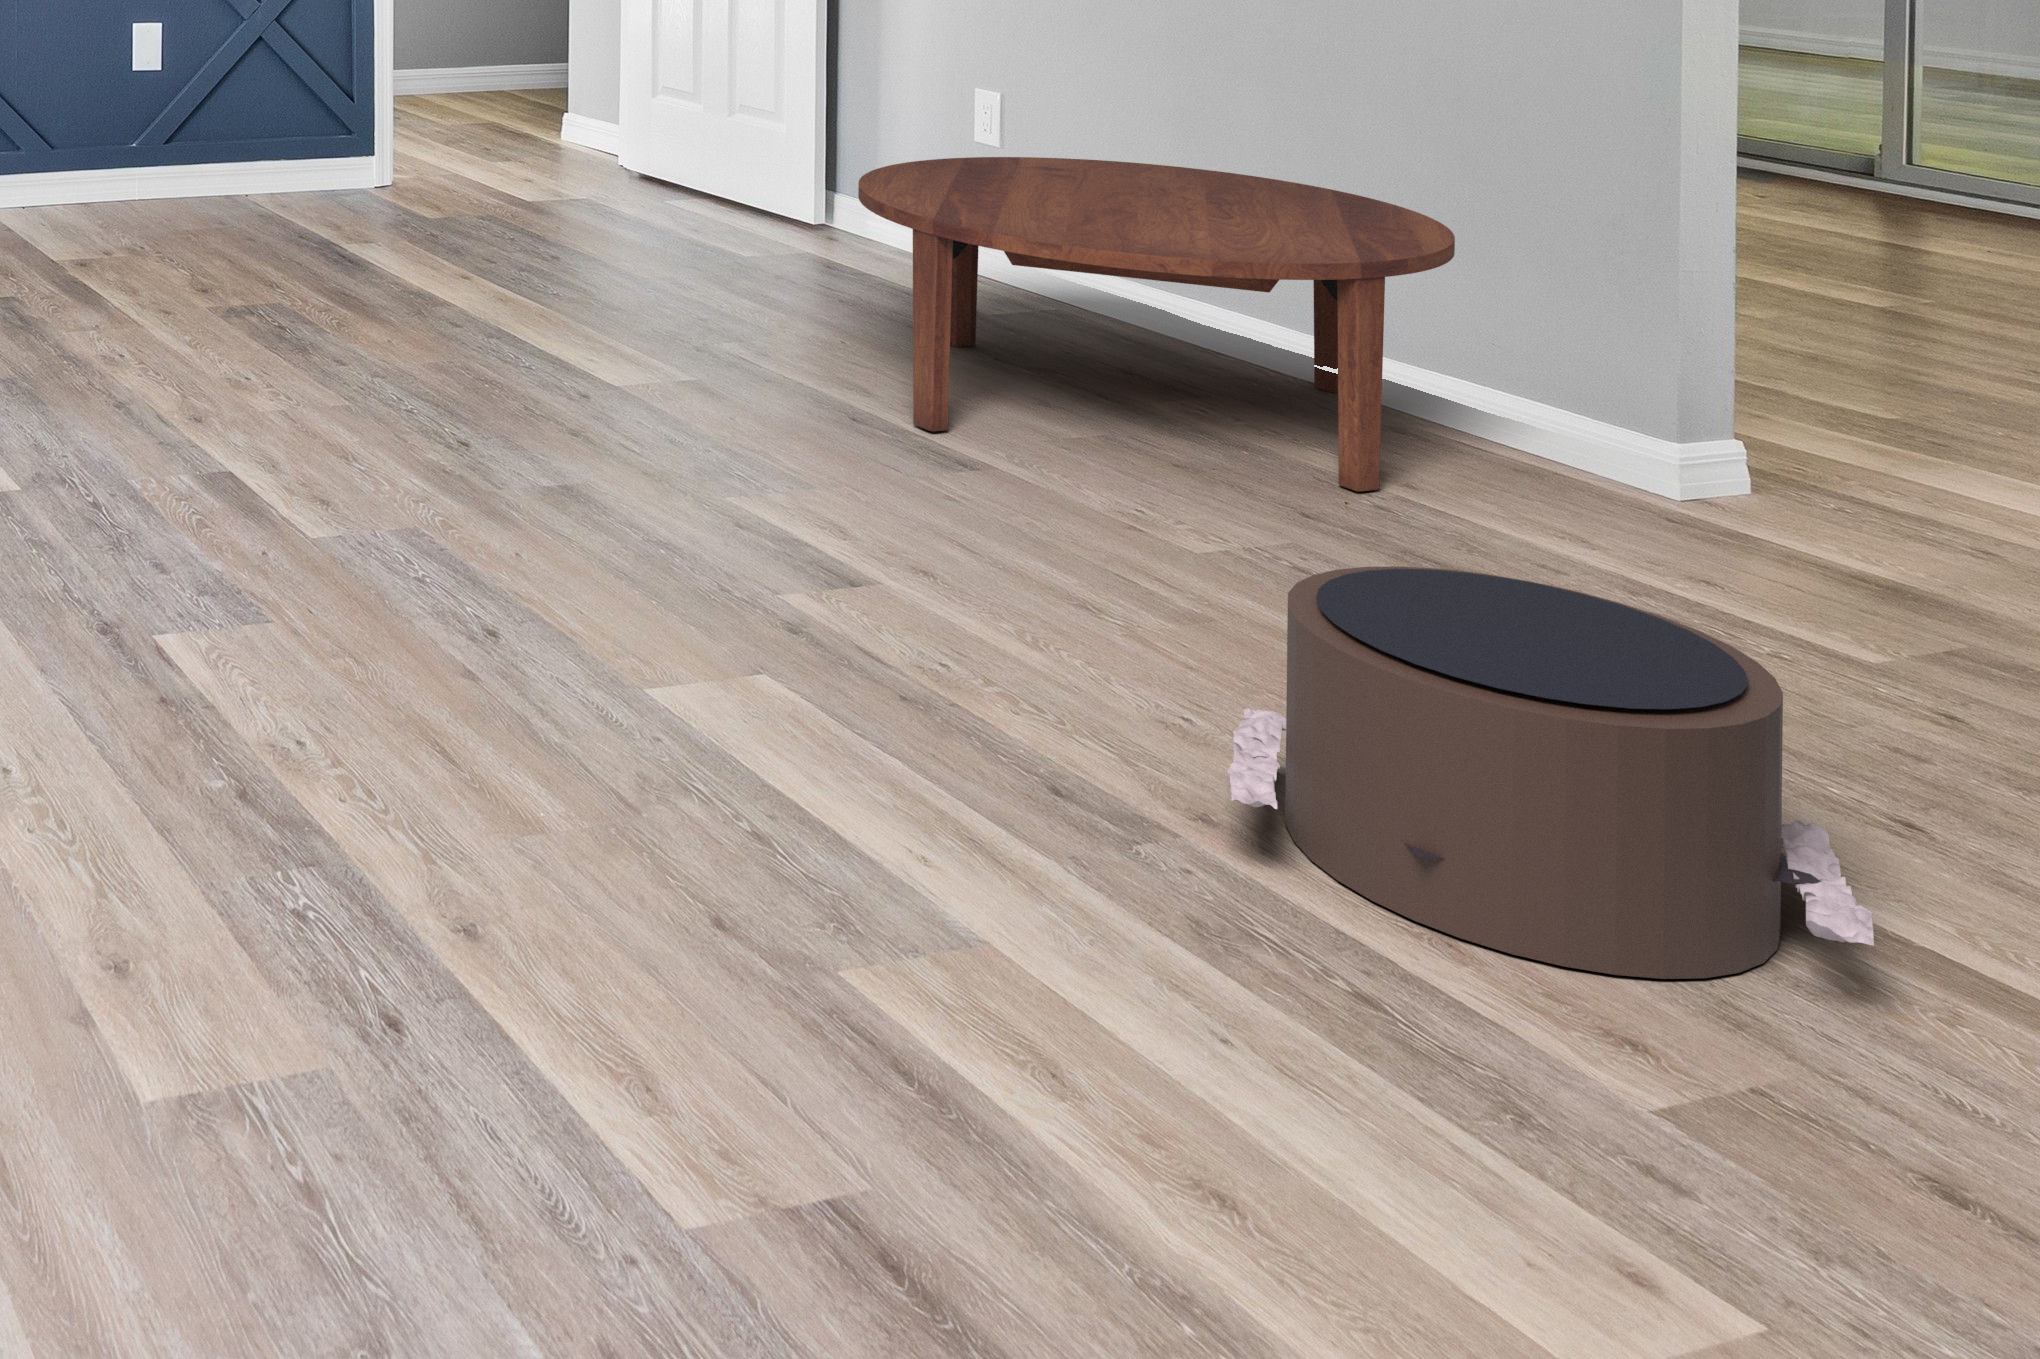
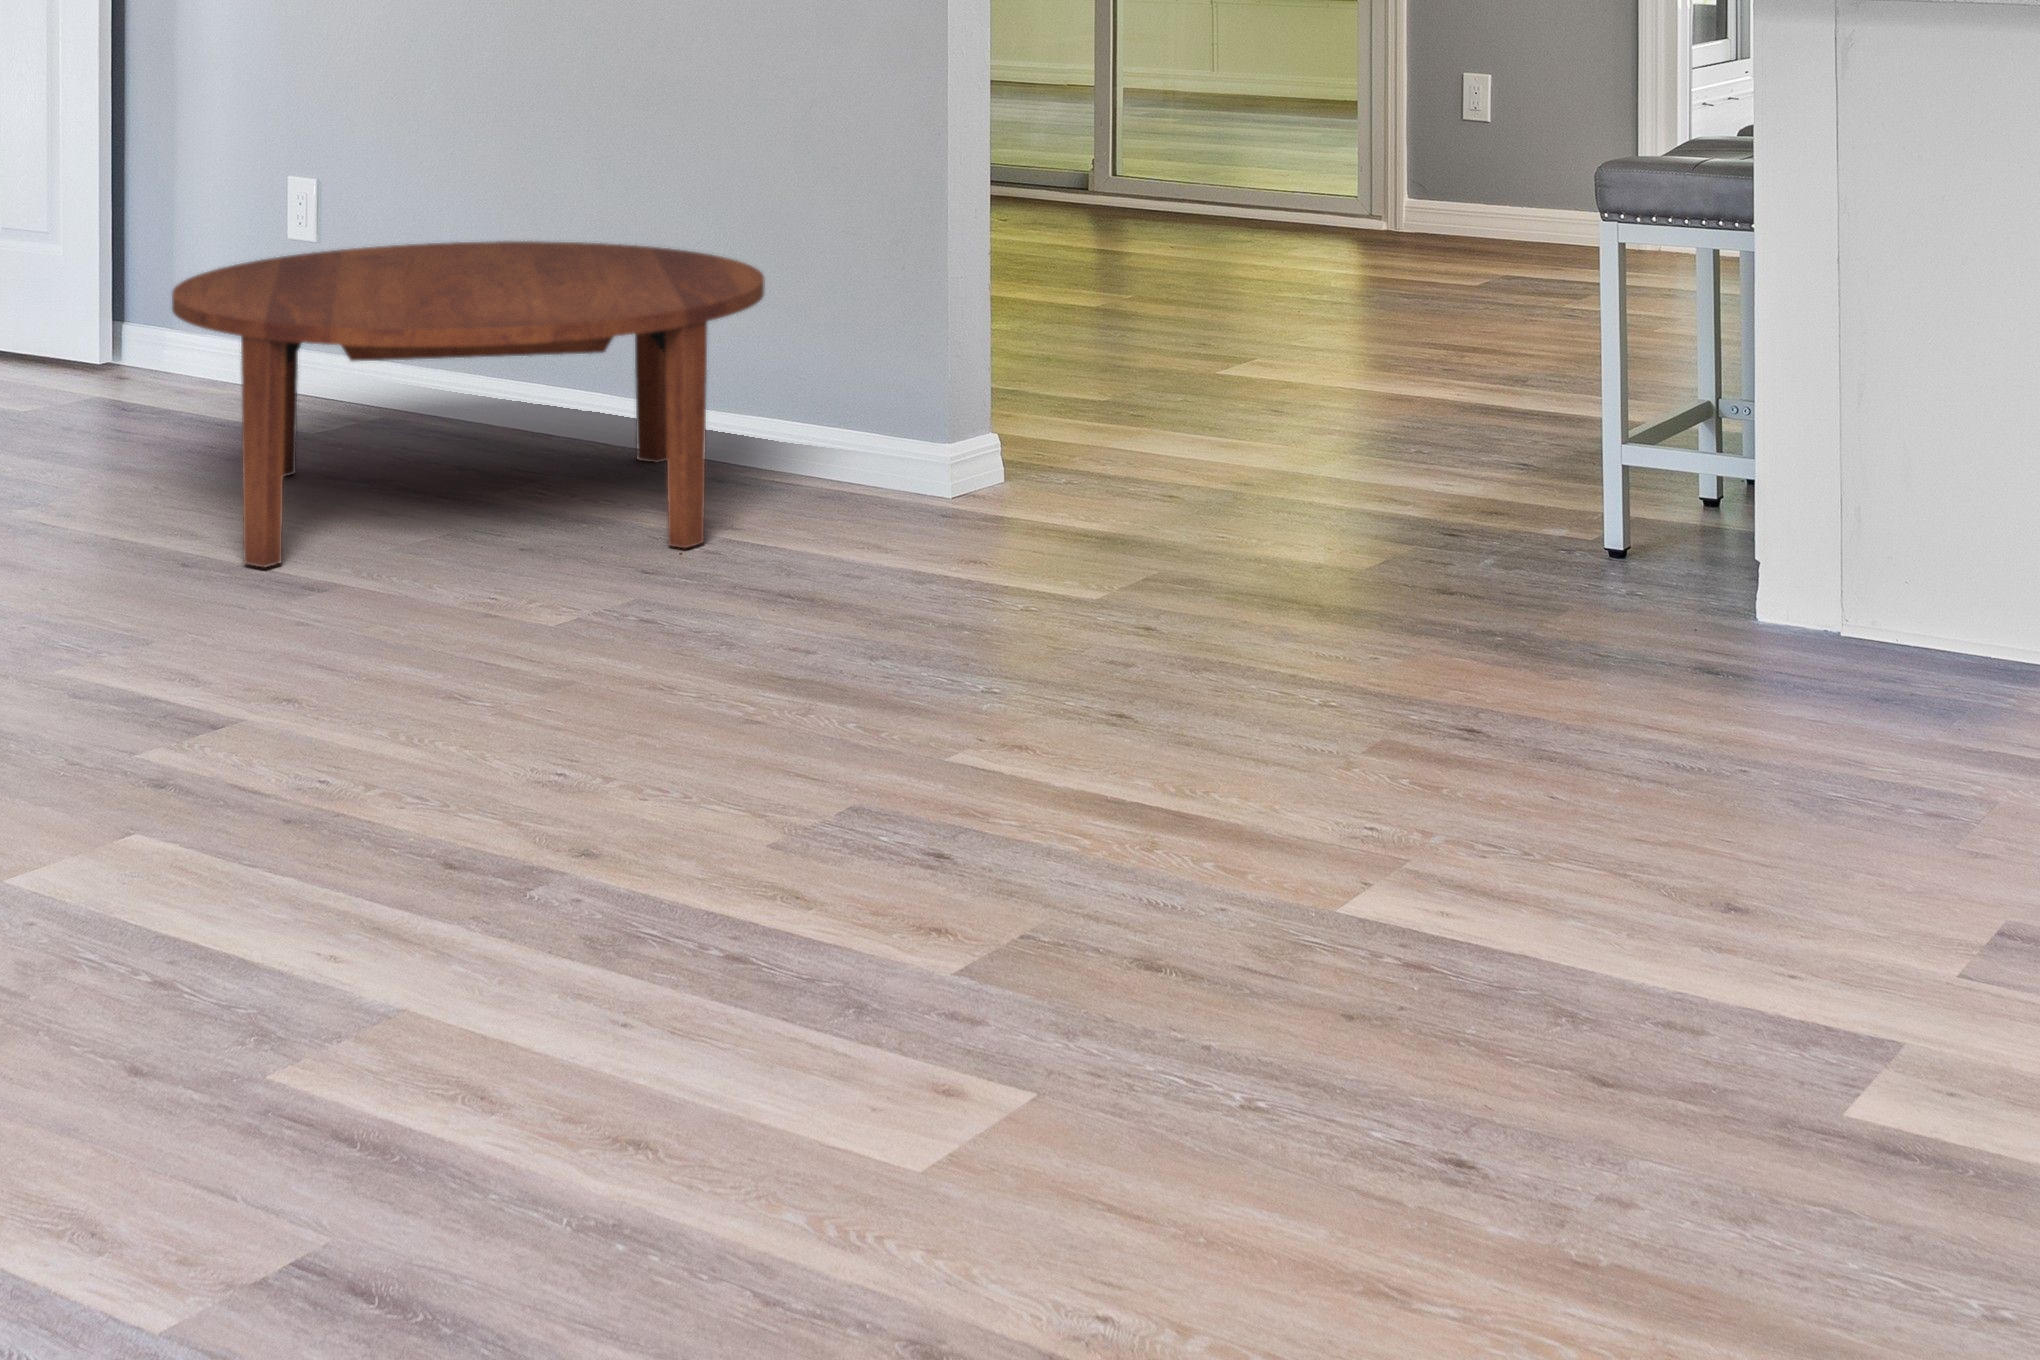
pouf: present [1227,566,1874,979] -> none [604,567,1098,895]

